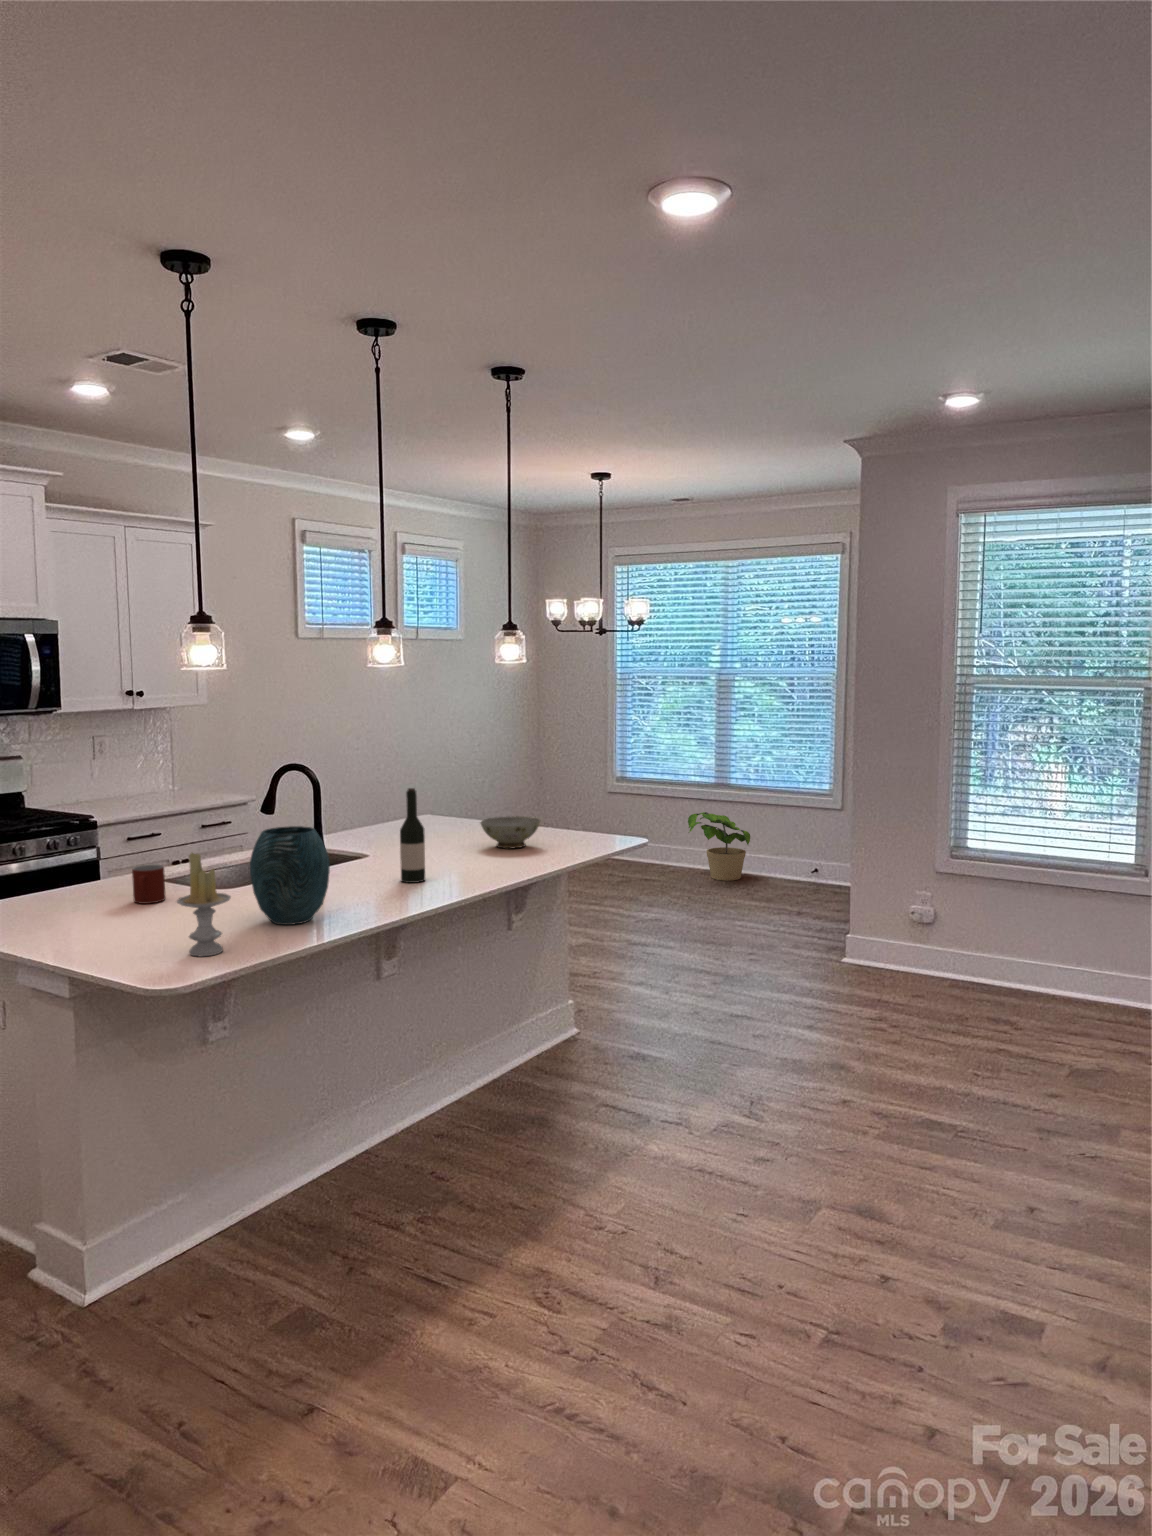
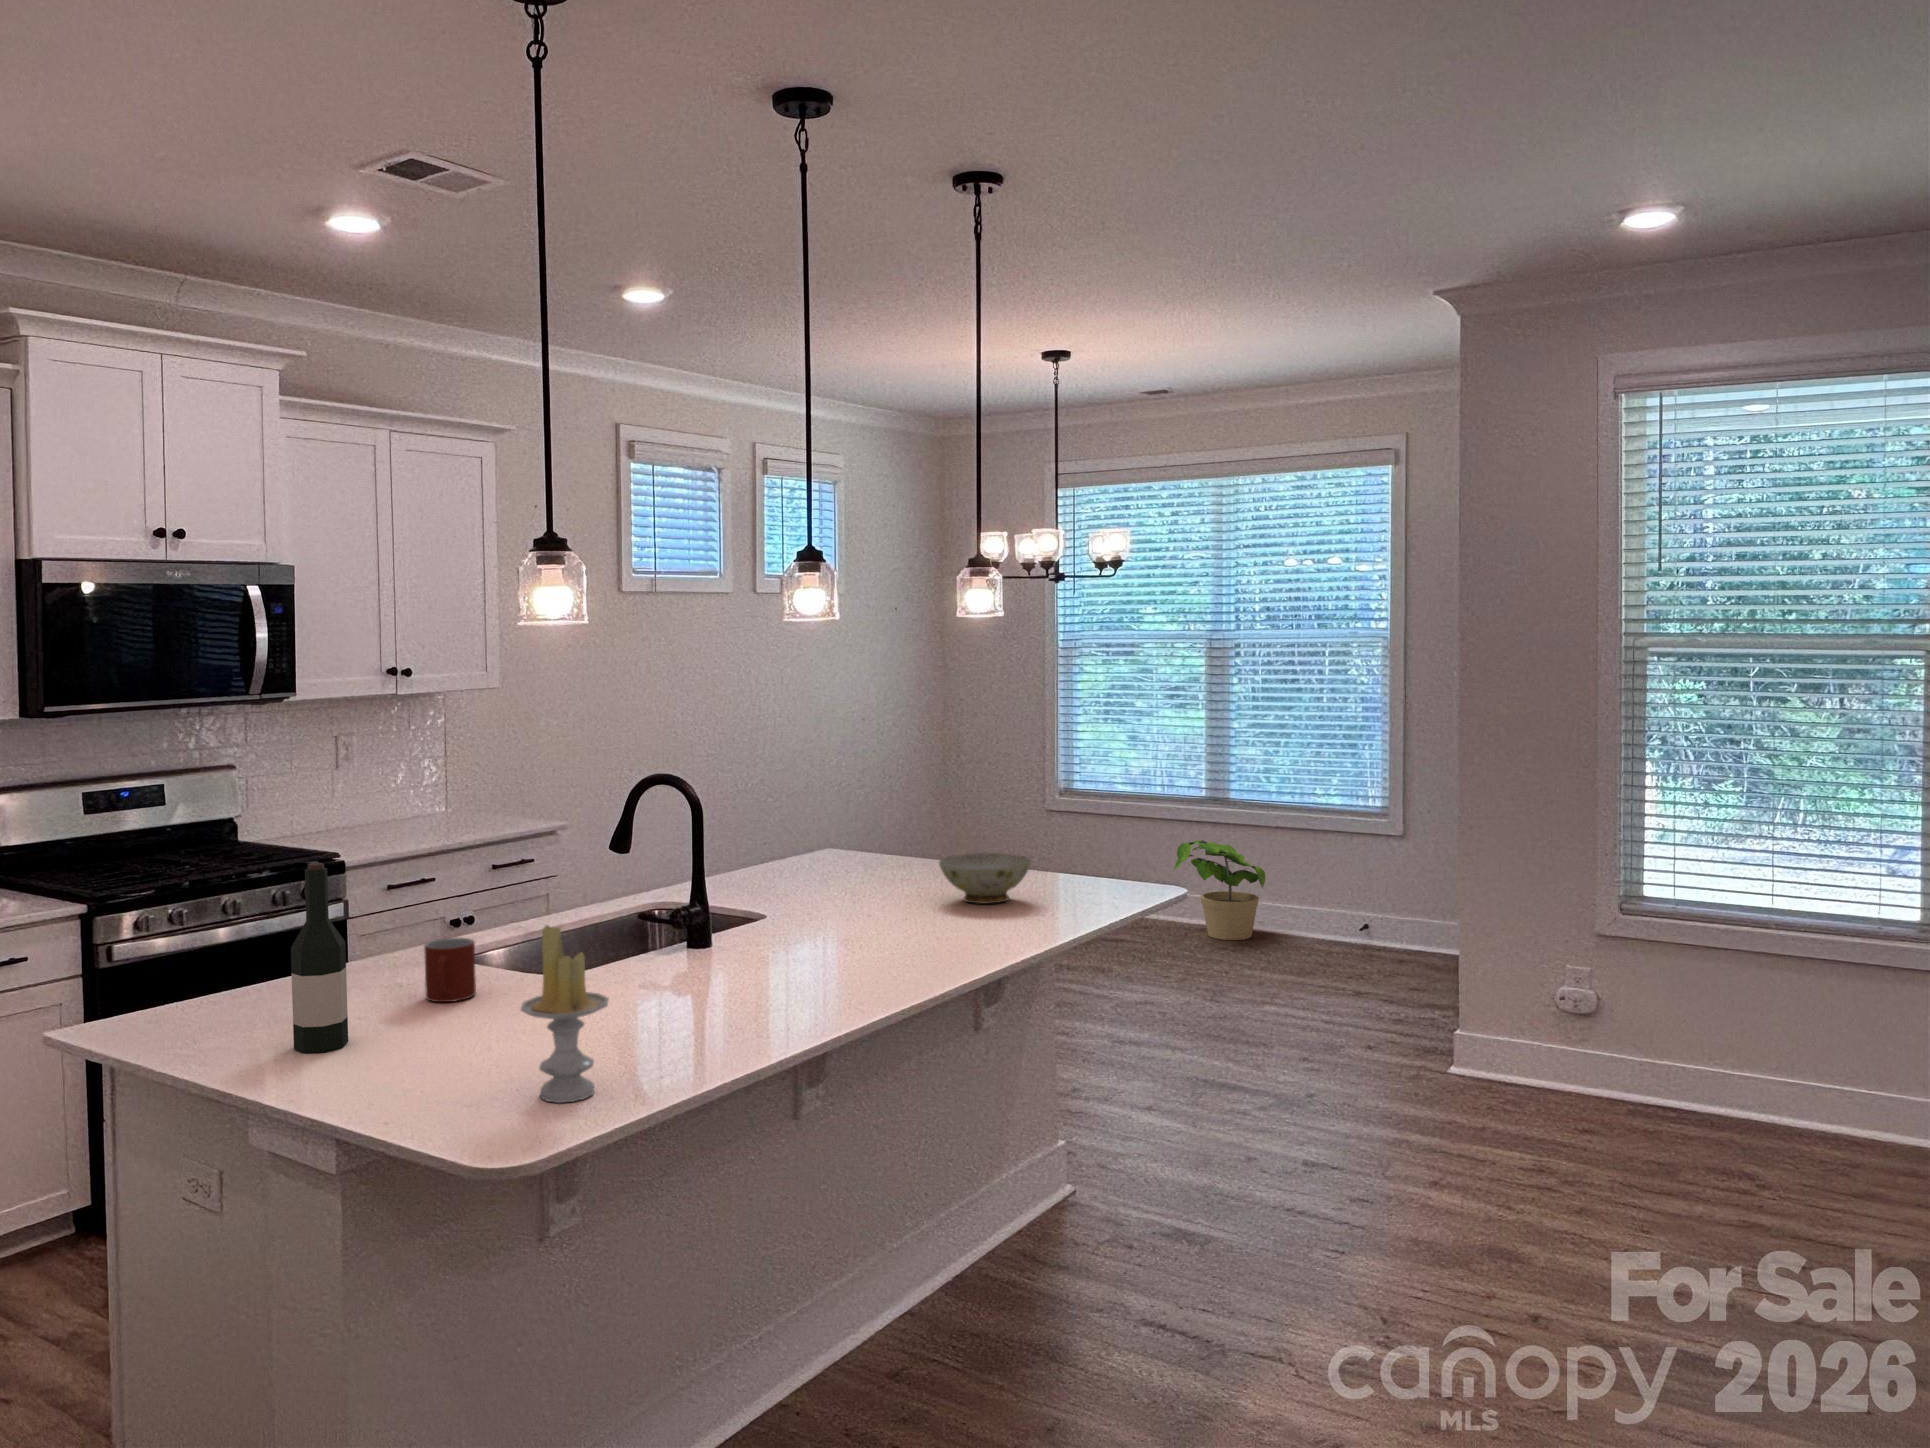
wine bottle: present [400,788,425,883] -> present [291,863,348,1053]
vase: present [250,826,330,925] -> none [624,876,752,1041]

